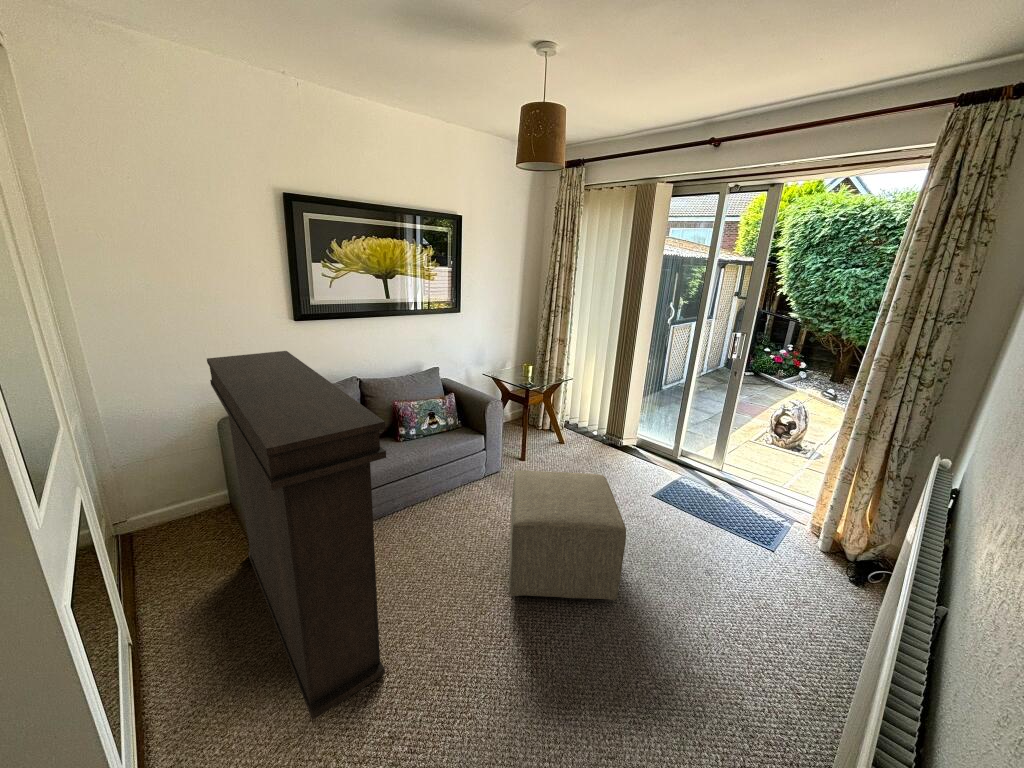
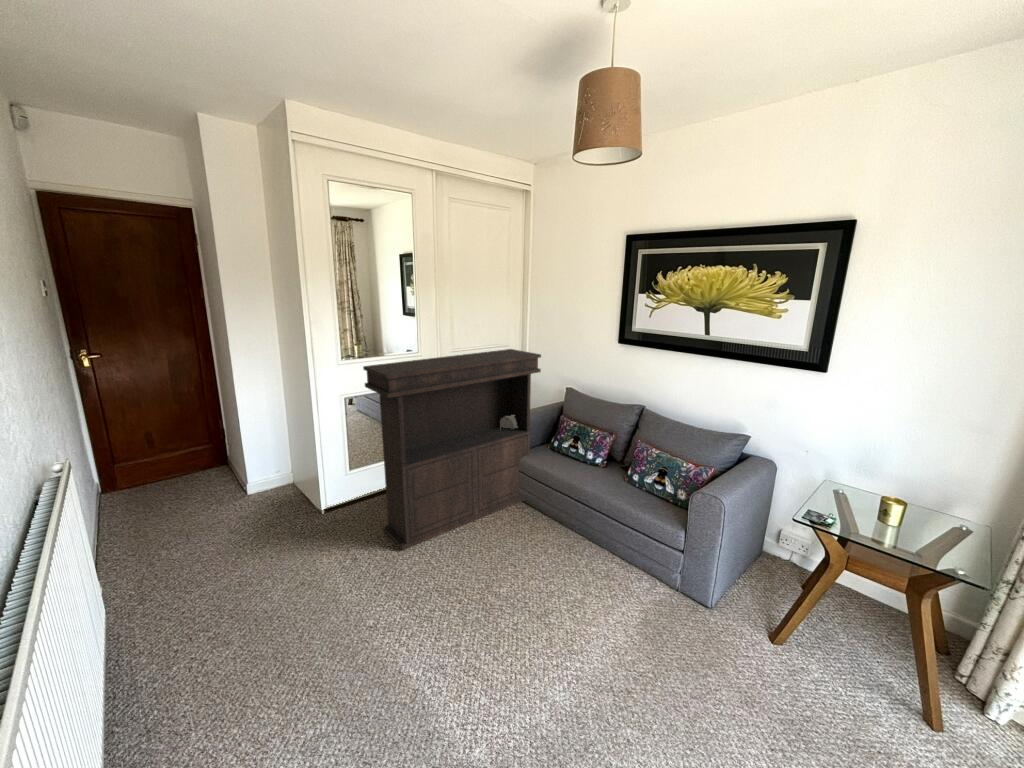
ottoman: present [509,470,626,600] -> none [425,534,573,716]

